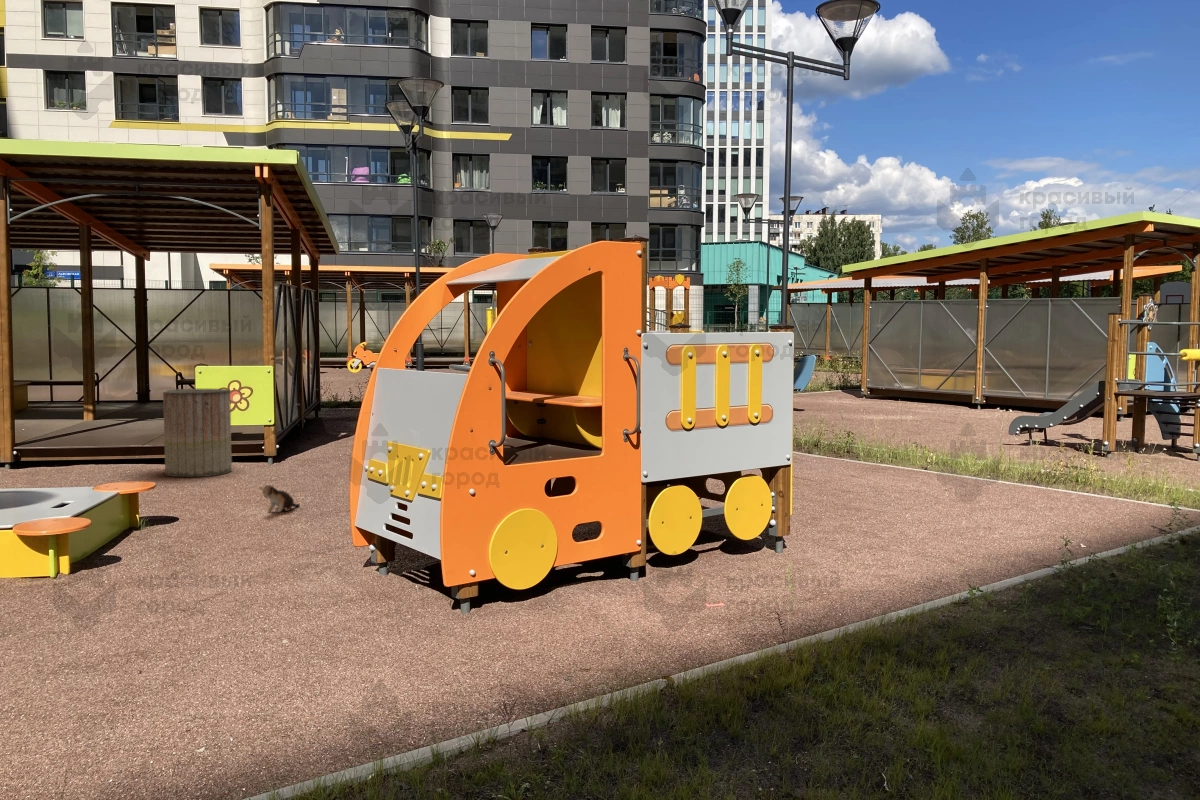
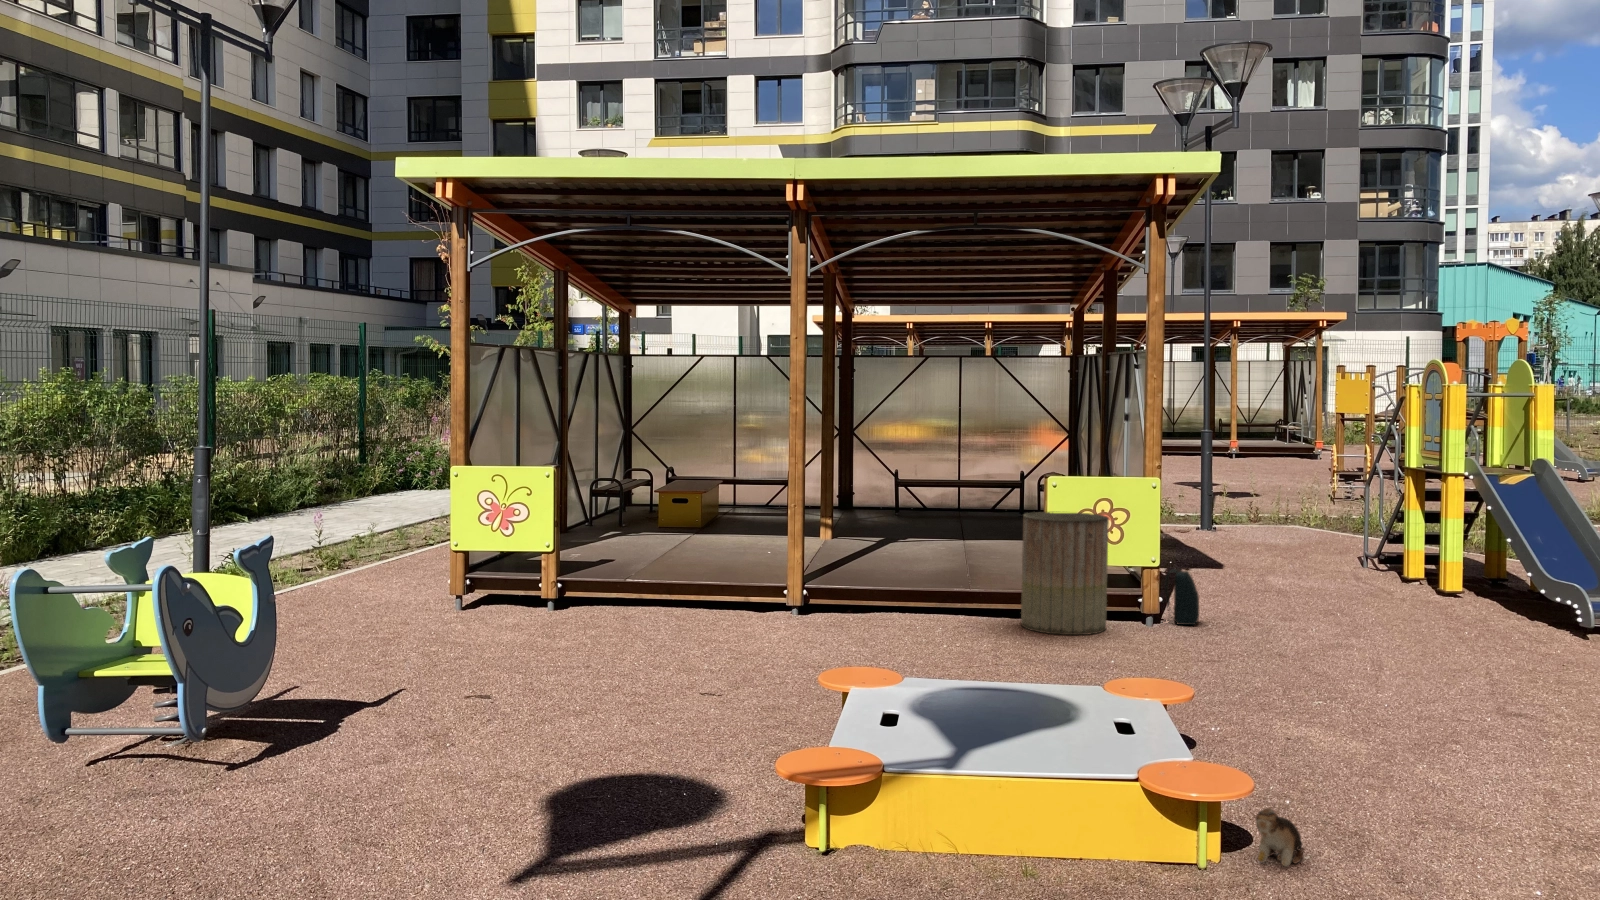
backpack: none [281,428,311,467] -> present [1165,569,1199,625]
plush toy: present [259,485,300,512] -> present [1255,808,1303,867]

